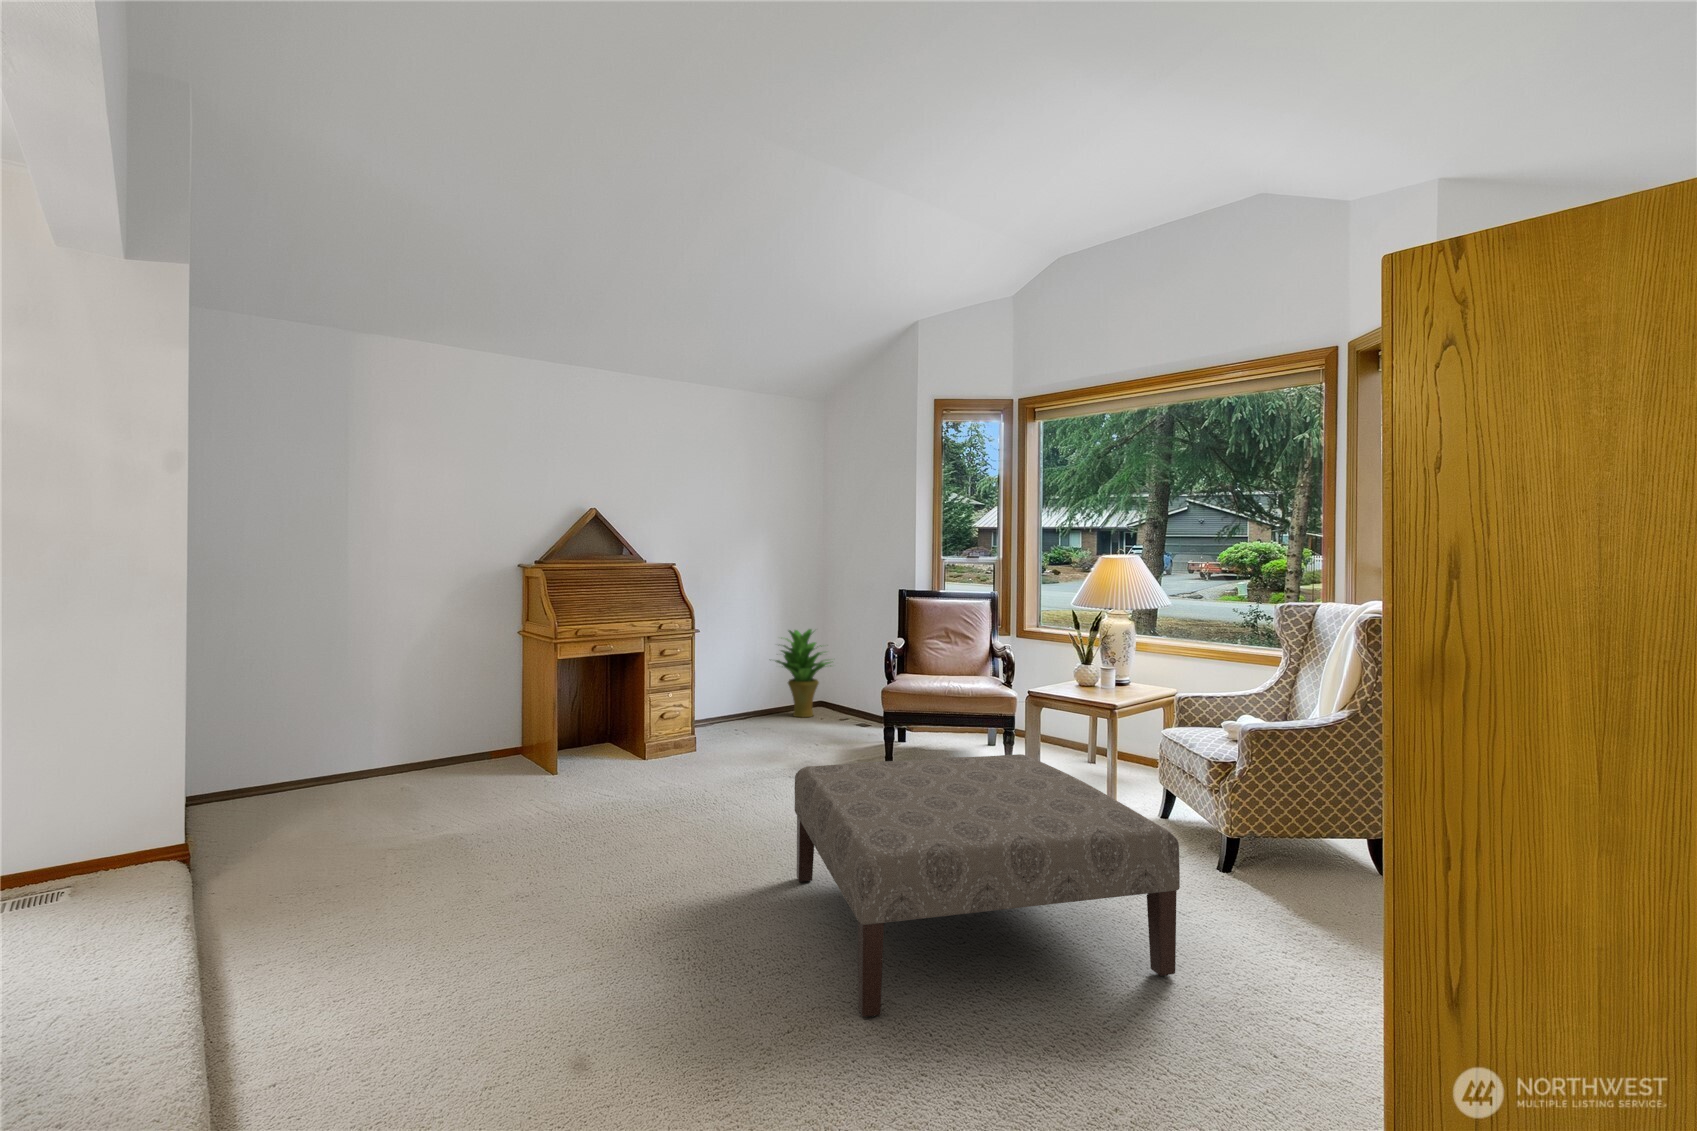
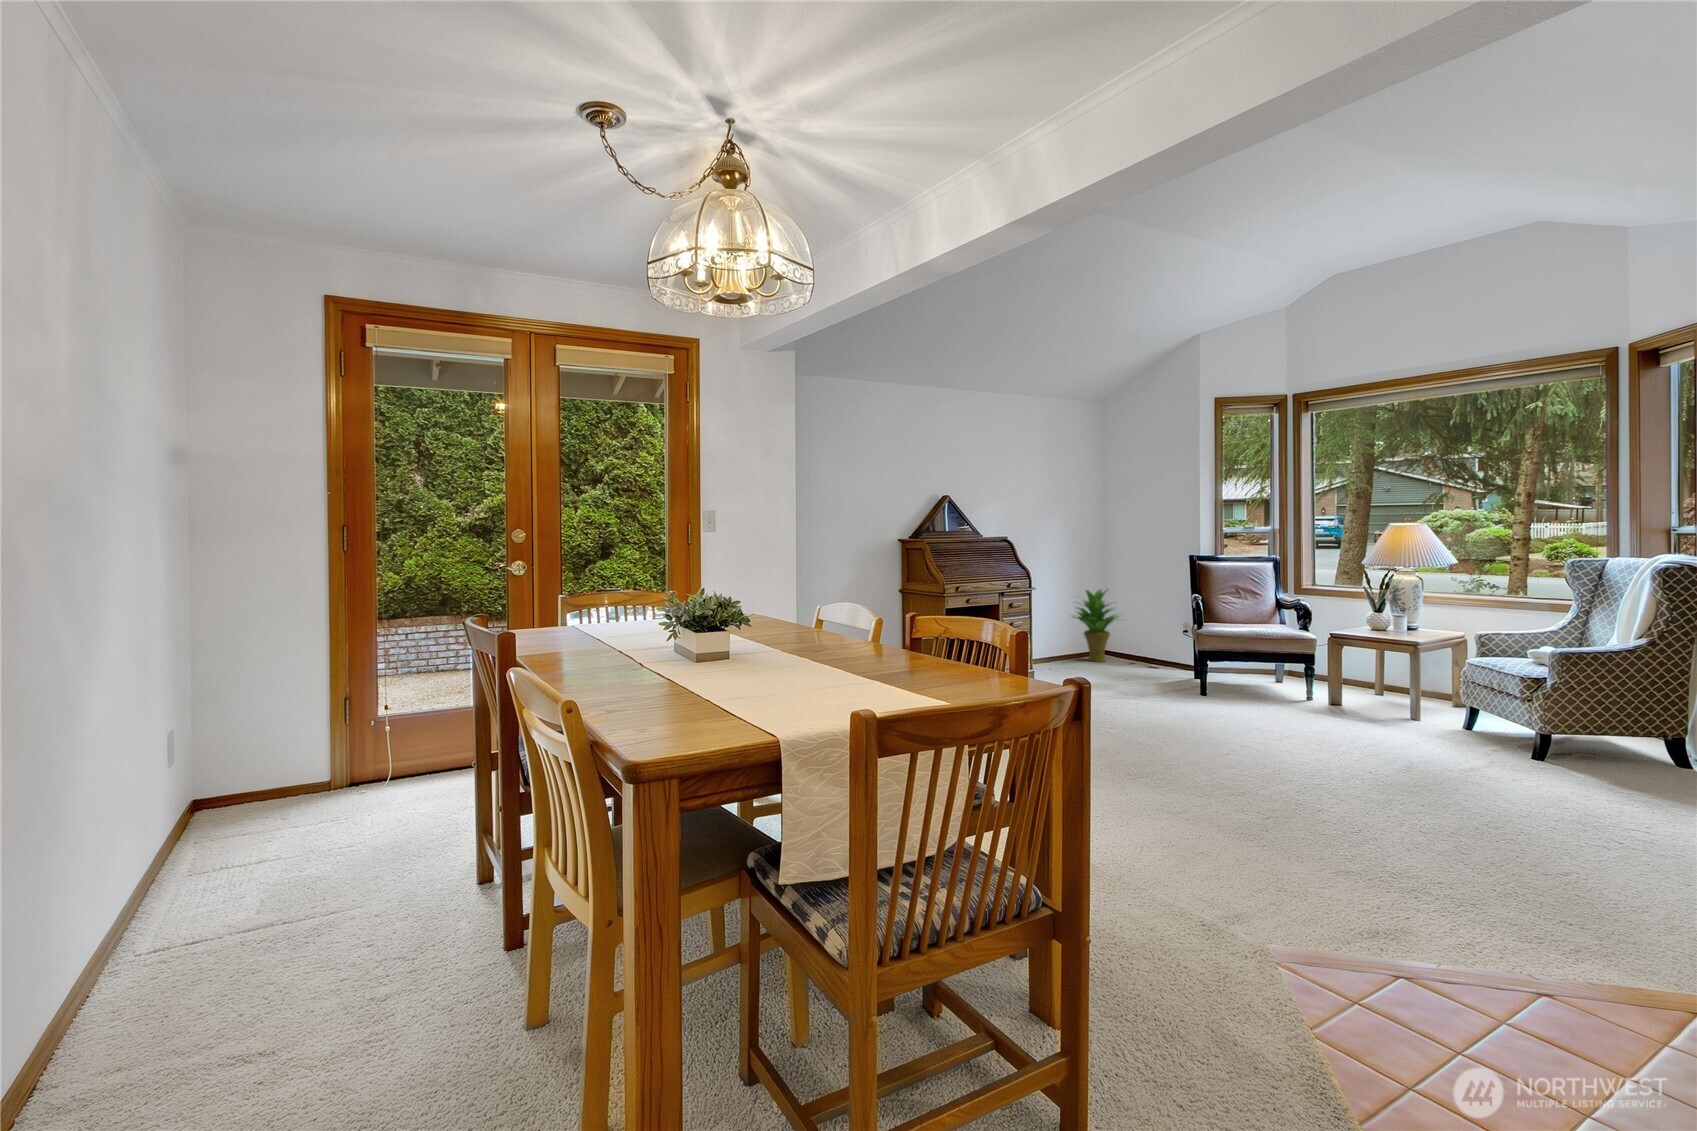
ottoman: present [795,754,1180,1017] -> none [1202,672,1532,816]

